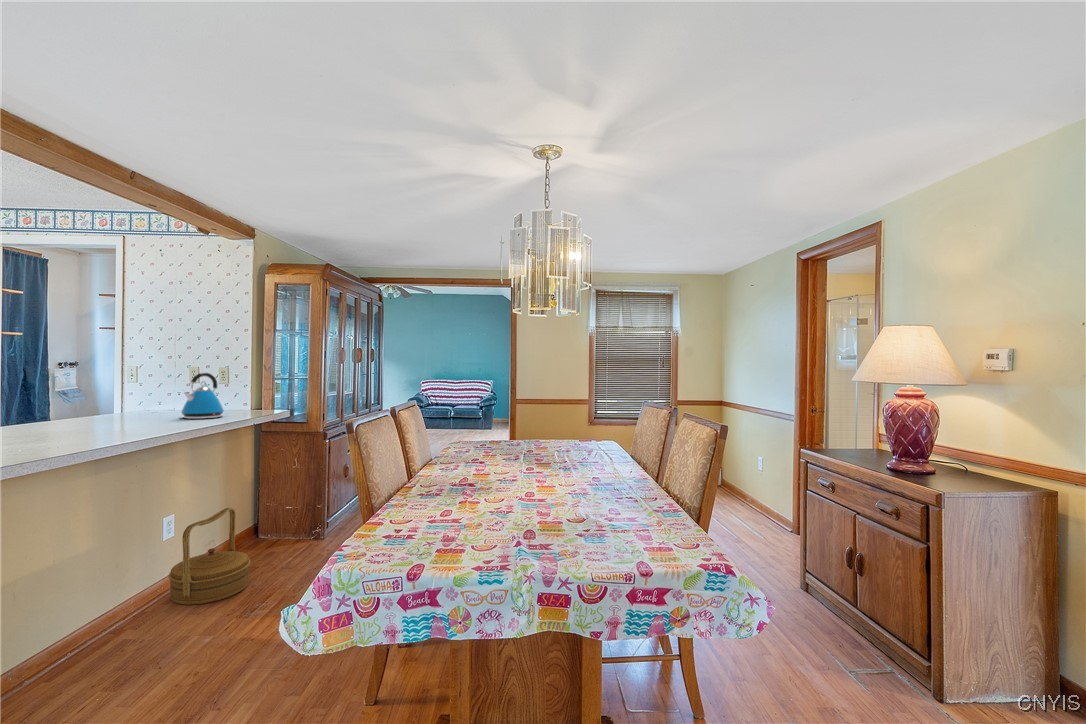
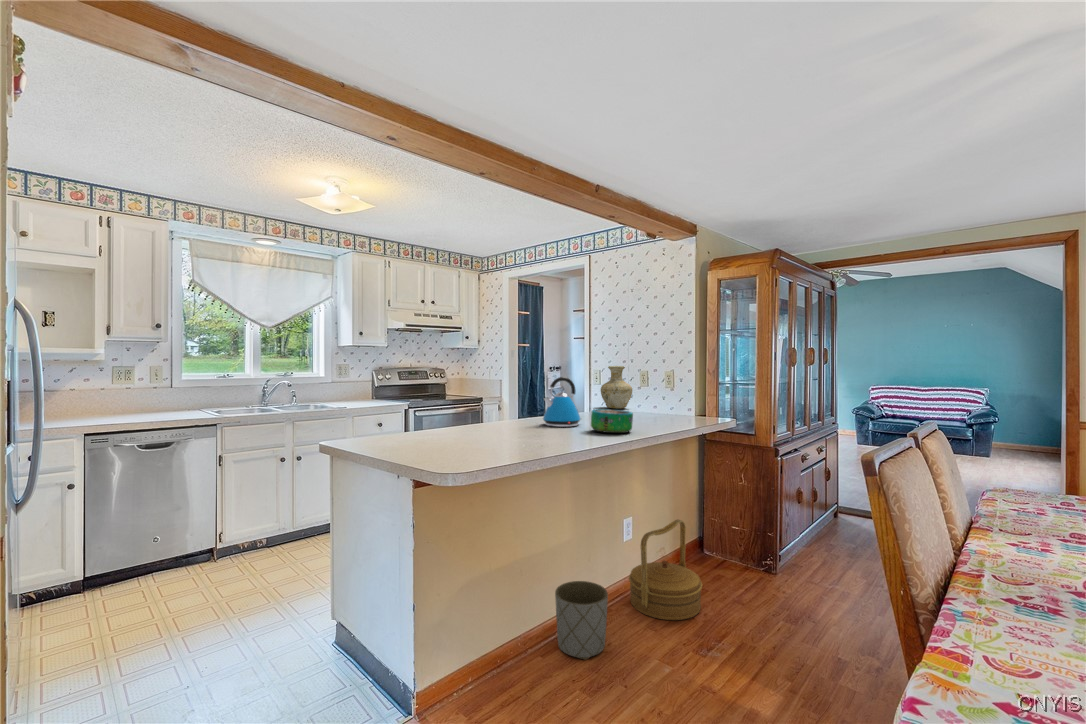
vase: none [136,362,179,407] -> present [601,366,632,409]
kettle: present [182,373,224,419] -> present [543,377,581,427]
decorative bowl: none [120,406,175,429] -> present [591,409,633,433]
planter: none [67,586,140,666] -> present [555,581,608,660]

